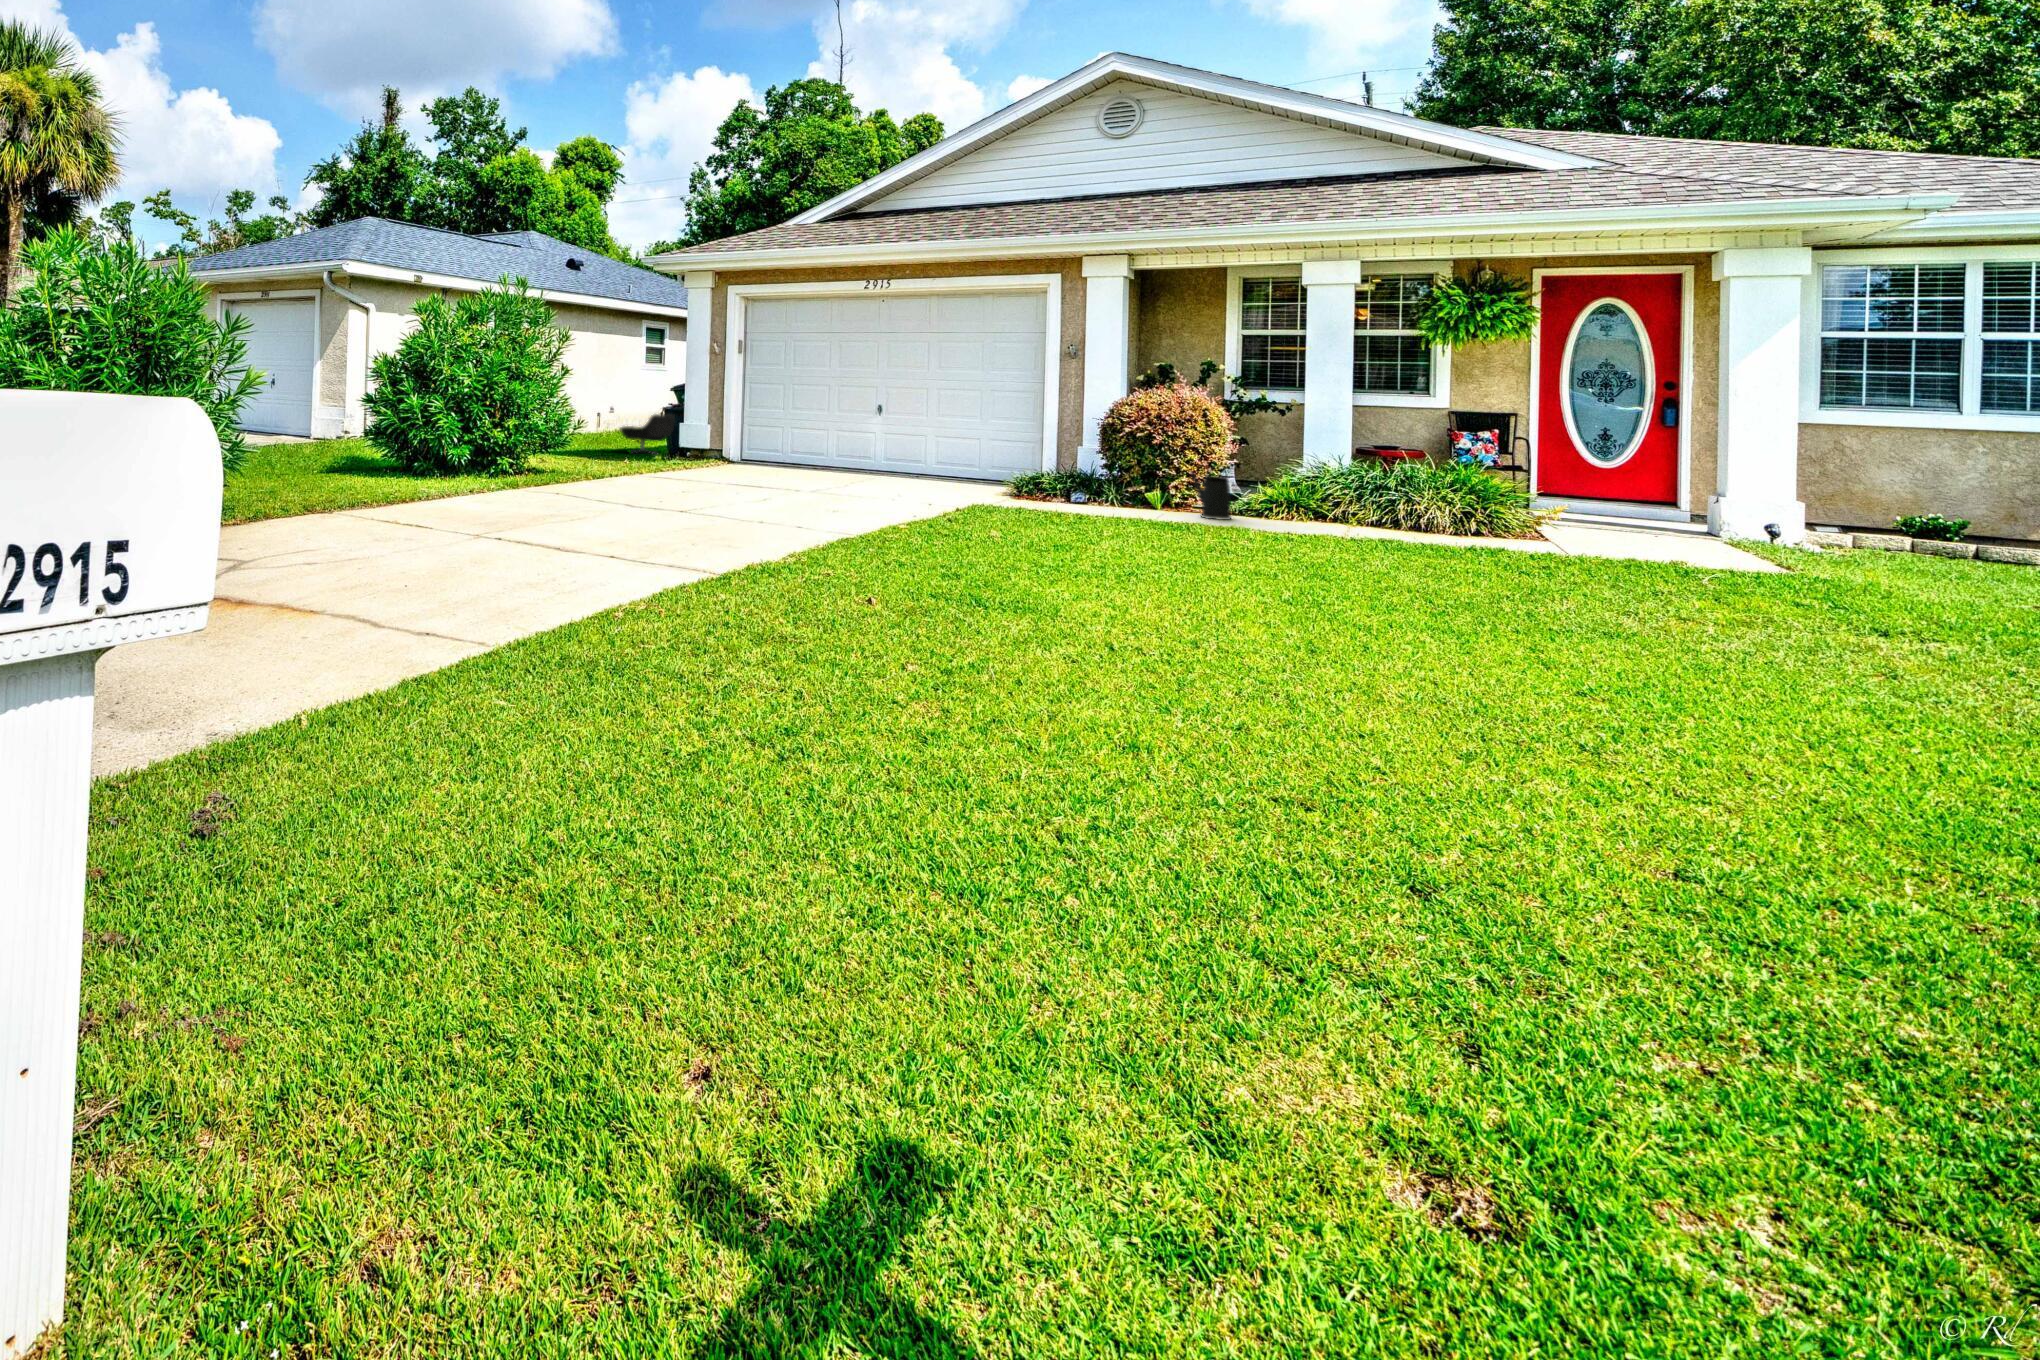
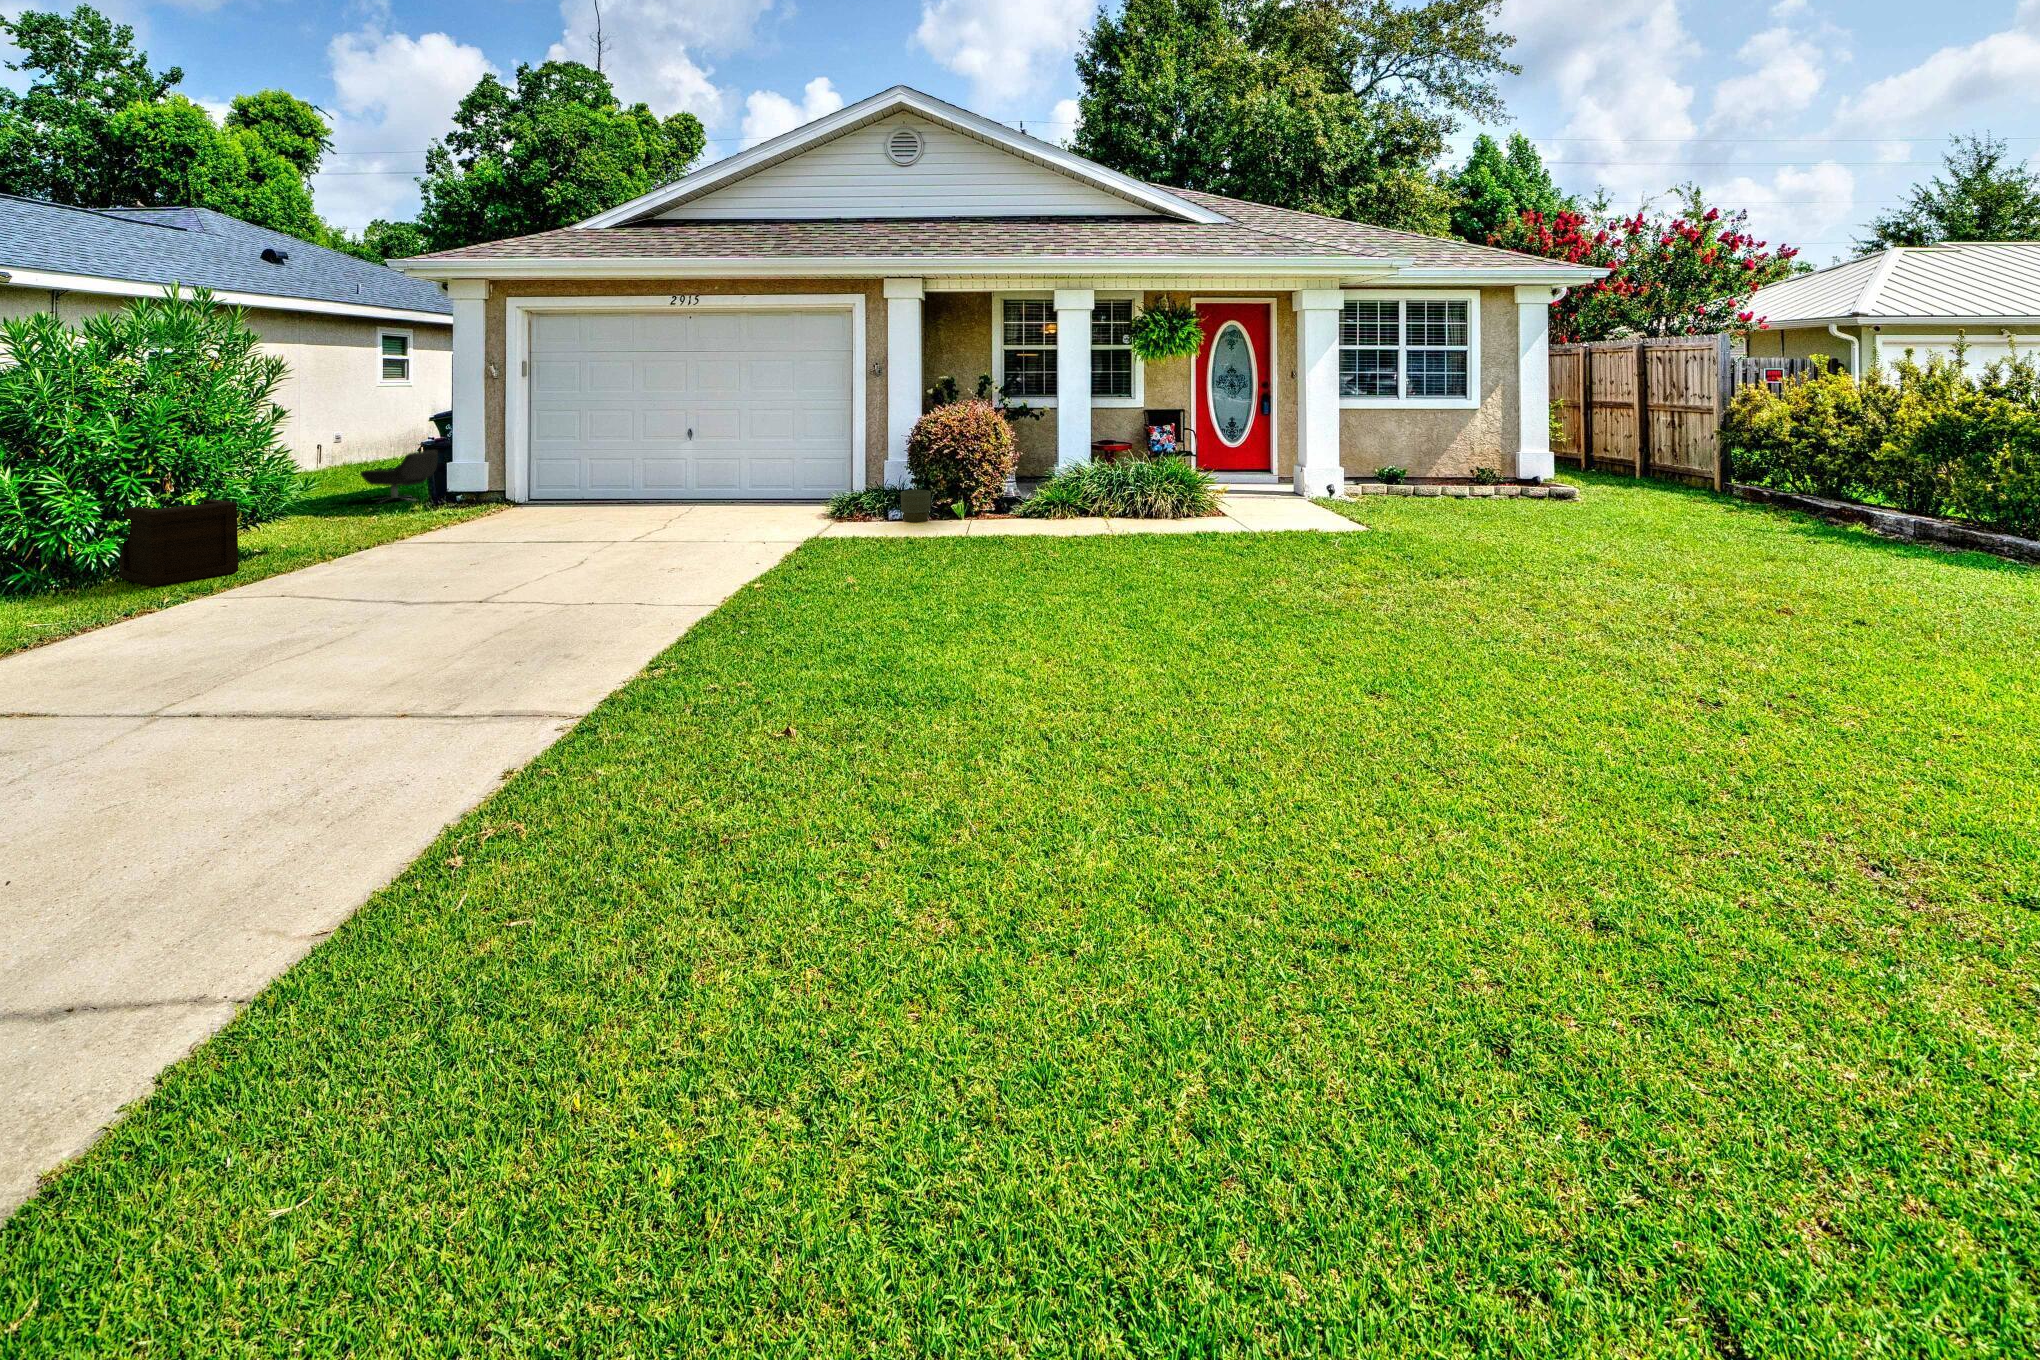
wooden crate: none [467,426,533,482] -> present [119,499,238,587]
watering can: present [1190,471,1231,520] -> none [985,476,1022,525]
planter: none [1085,474,1121,507] -> present [901,490,931,522]

